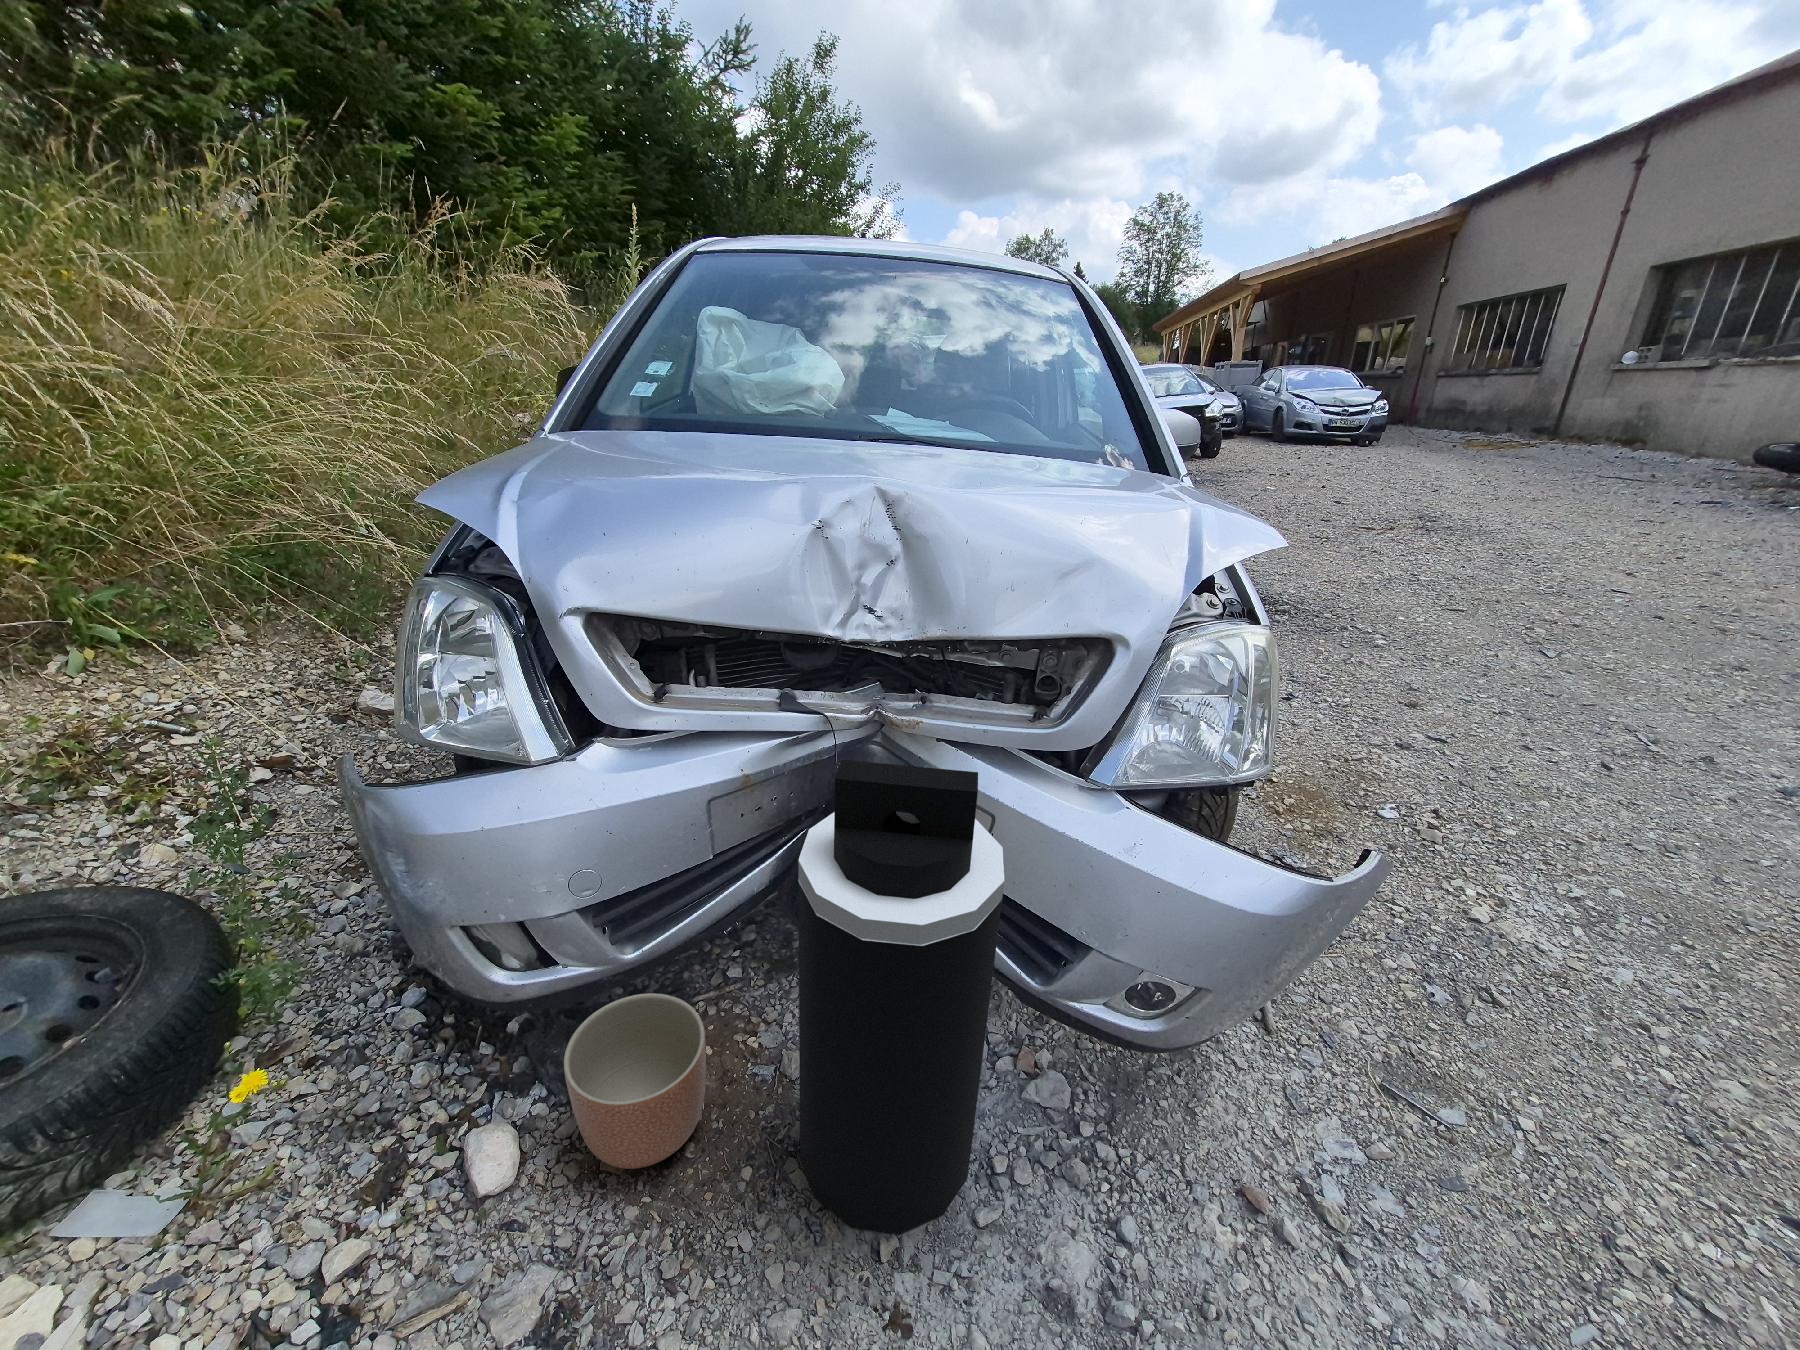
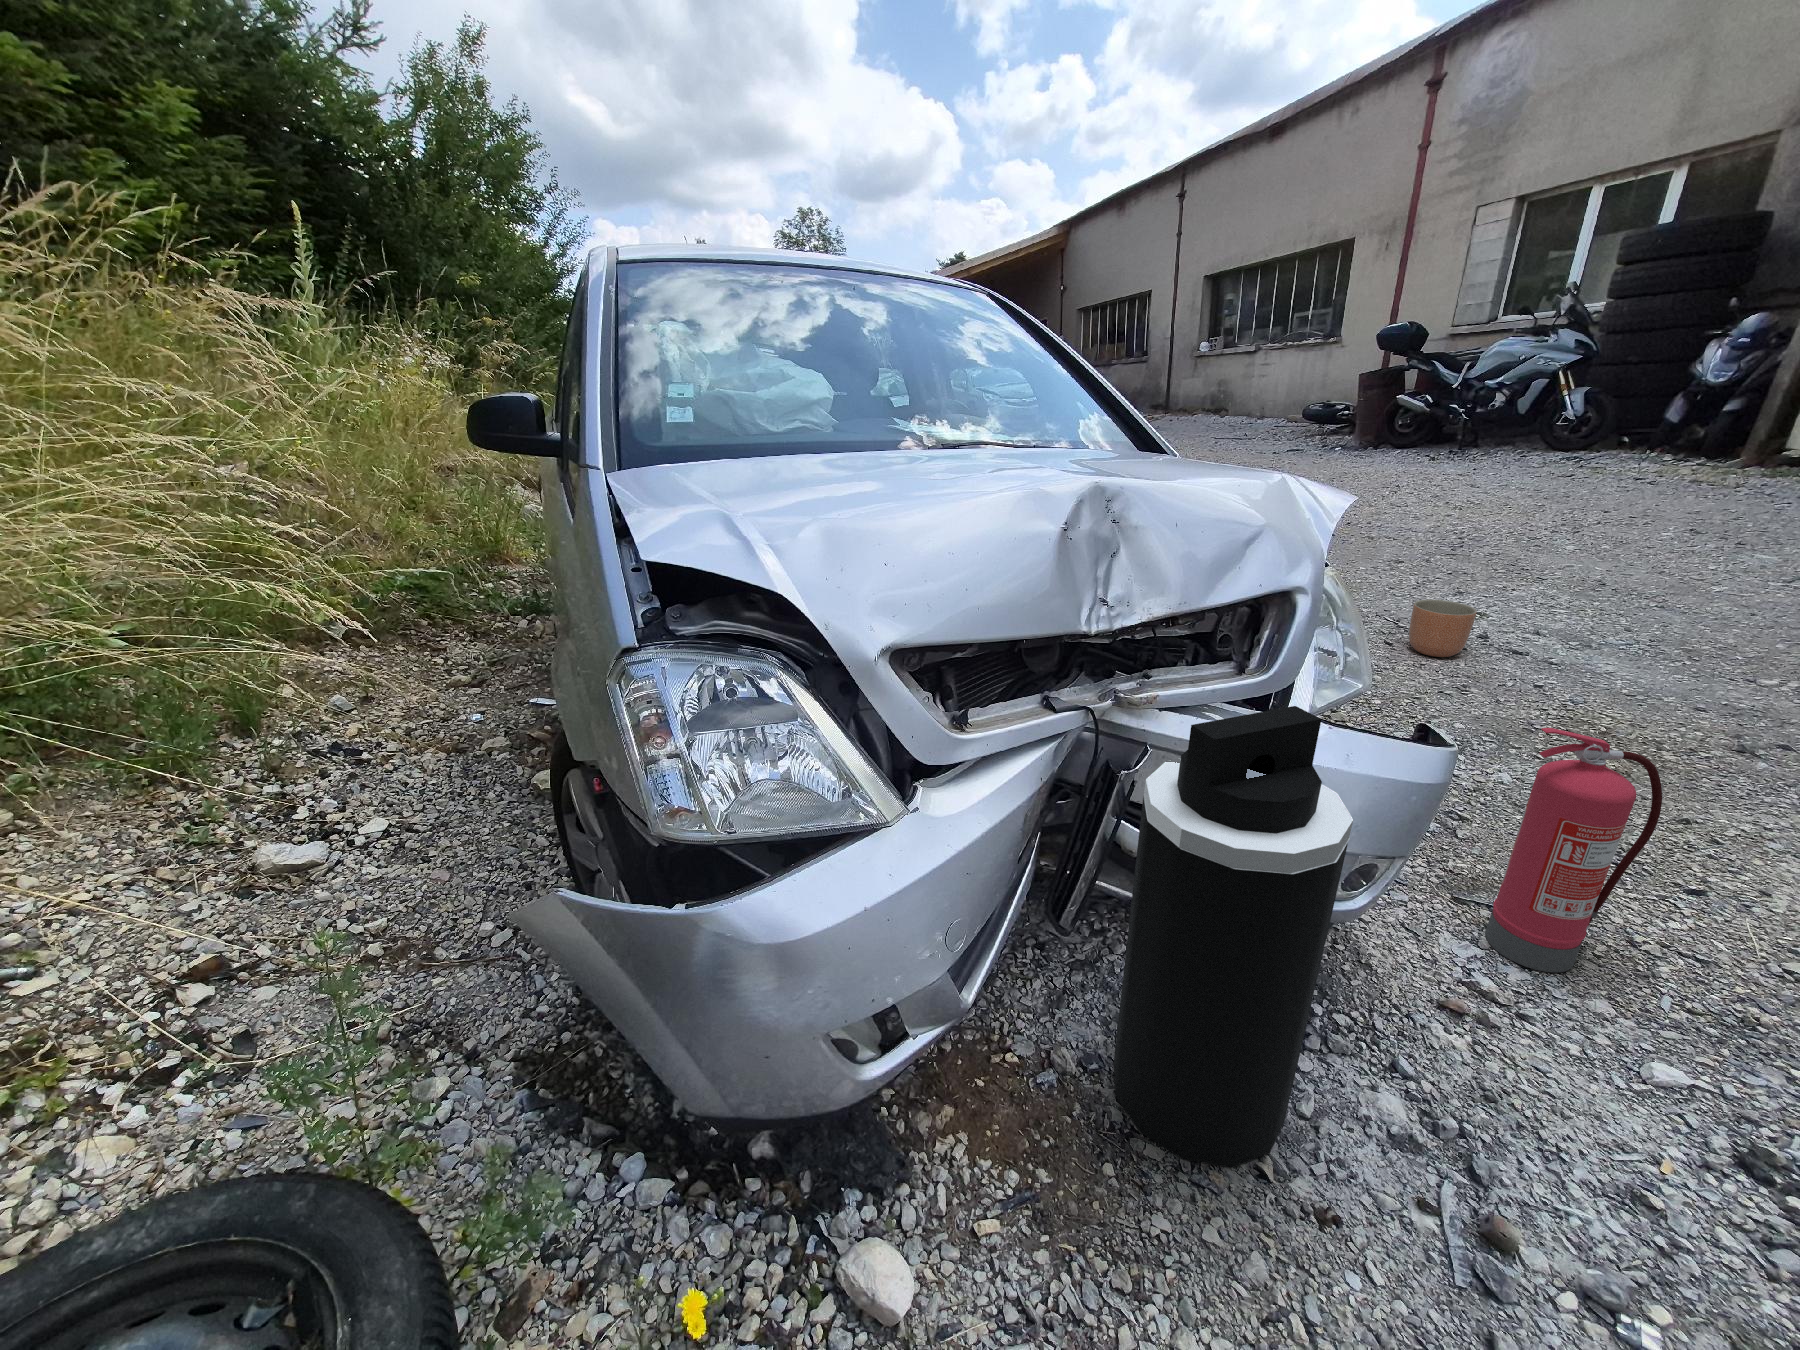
fire extinguisher: none [1377,906,1632,1227] -> present [1485,728,1662,972]
planter: present [564,993,706,1169] -> present [1409,600,1477,657]

